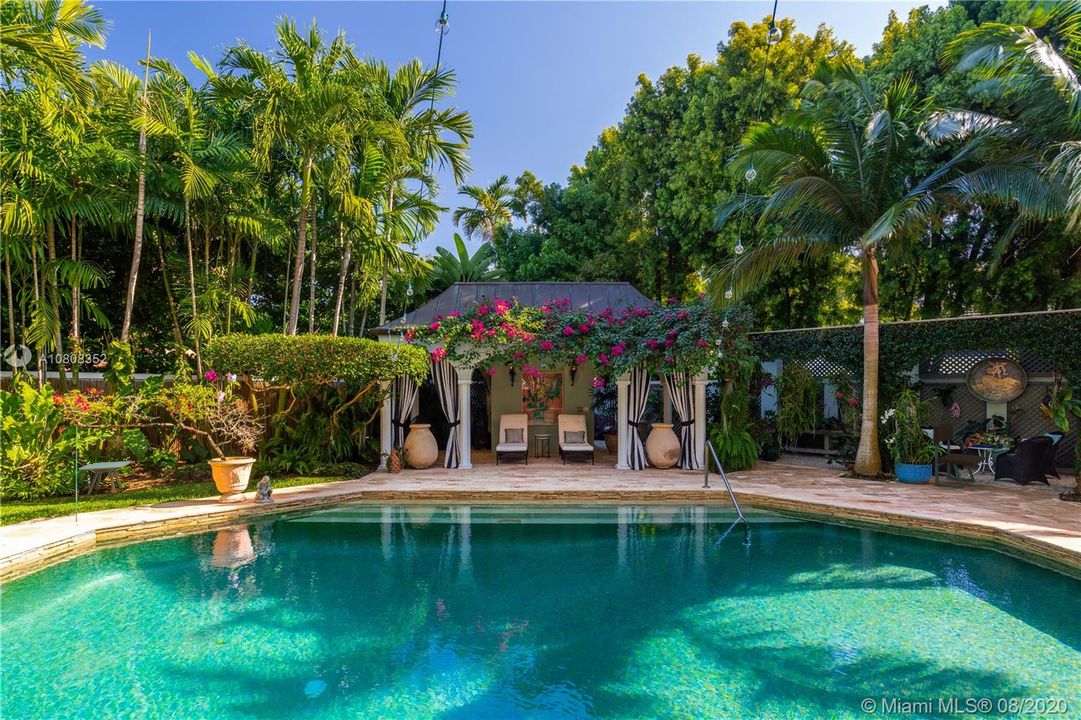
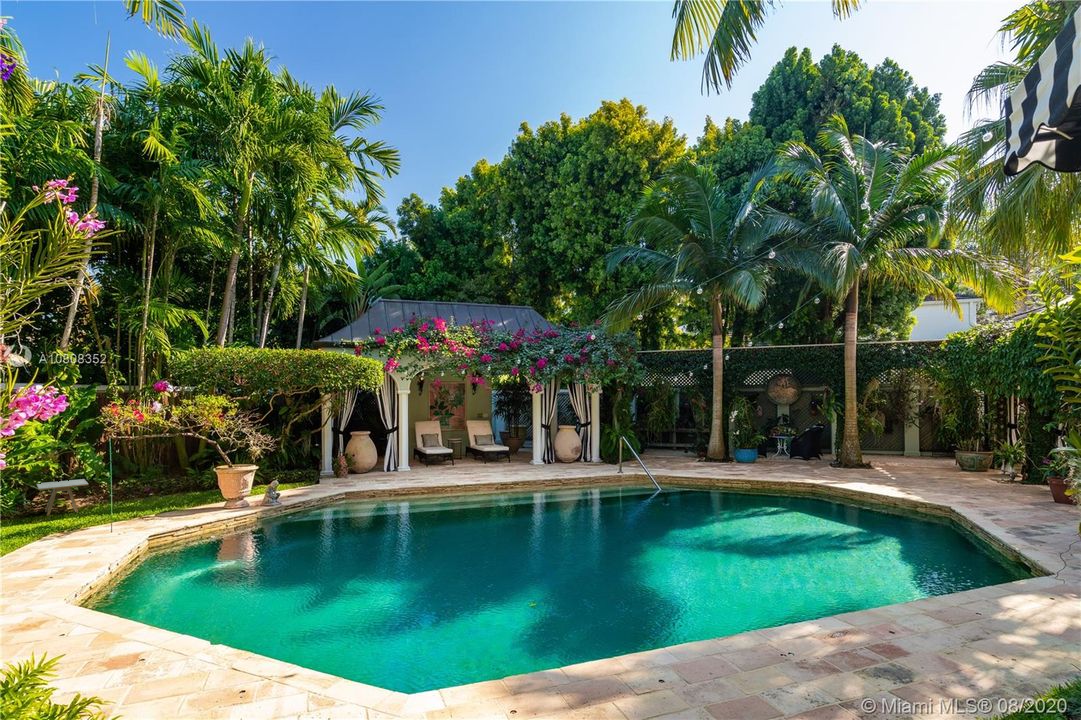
bench: present [933,423,985,488] -> none [755,419,783,463]

